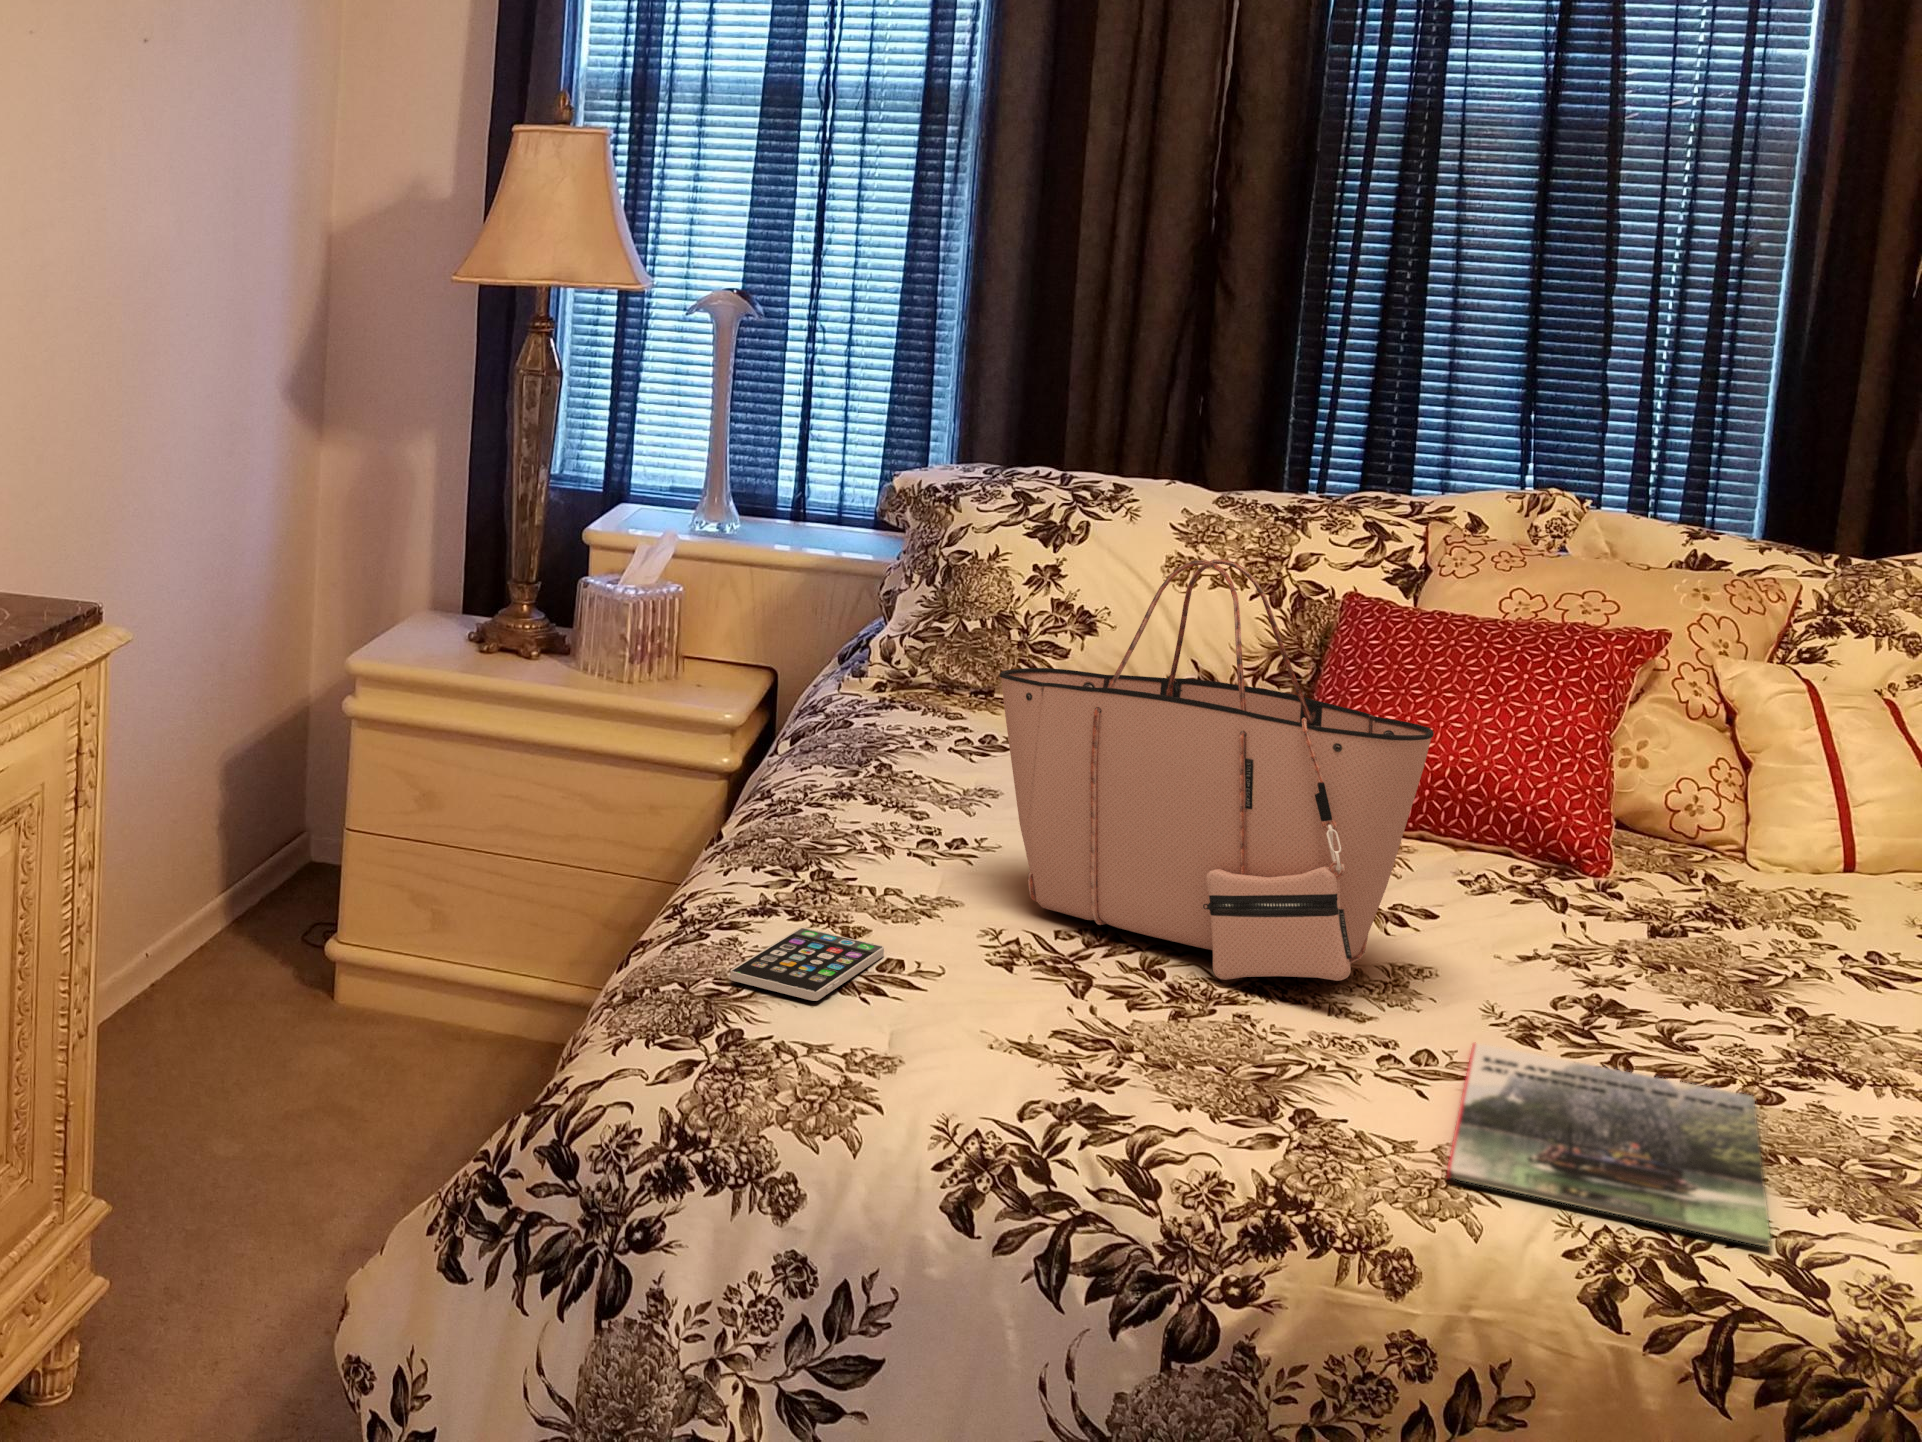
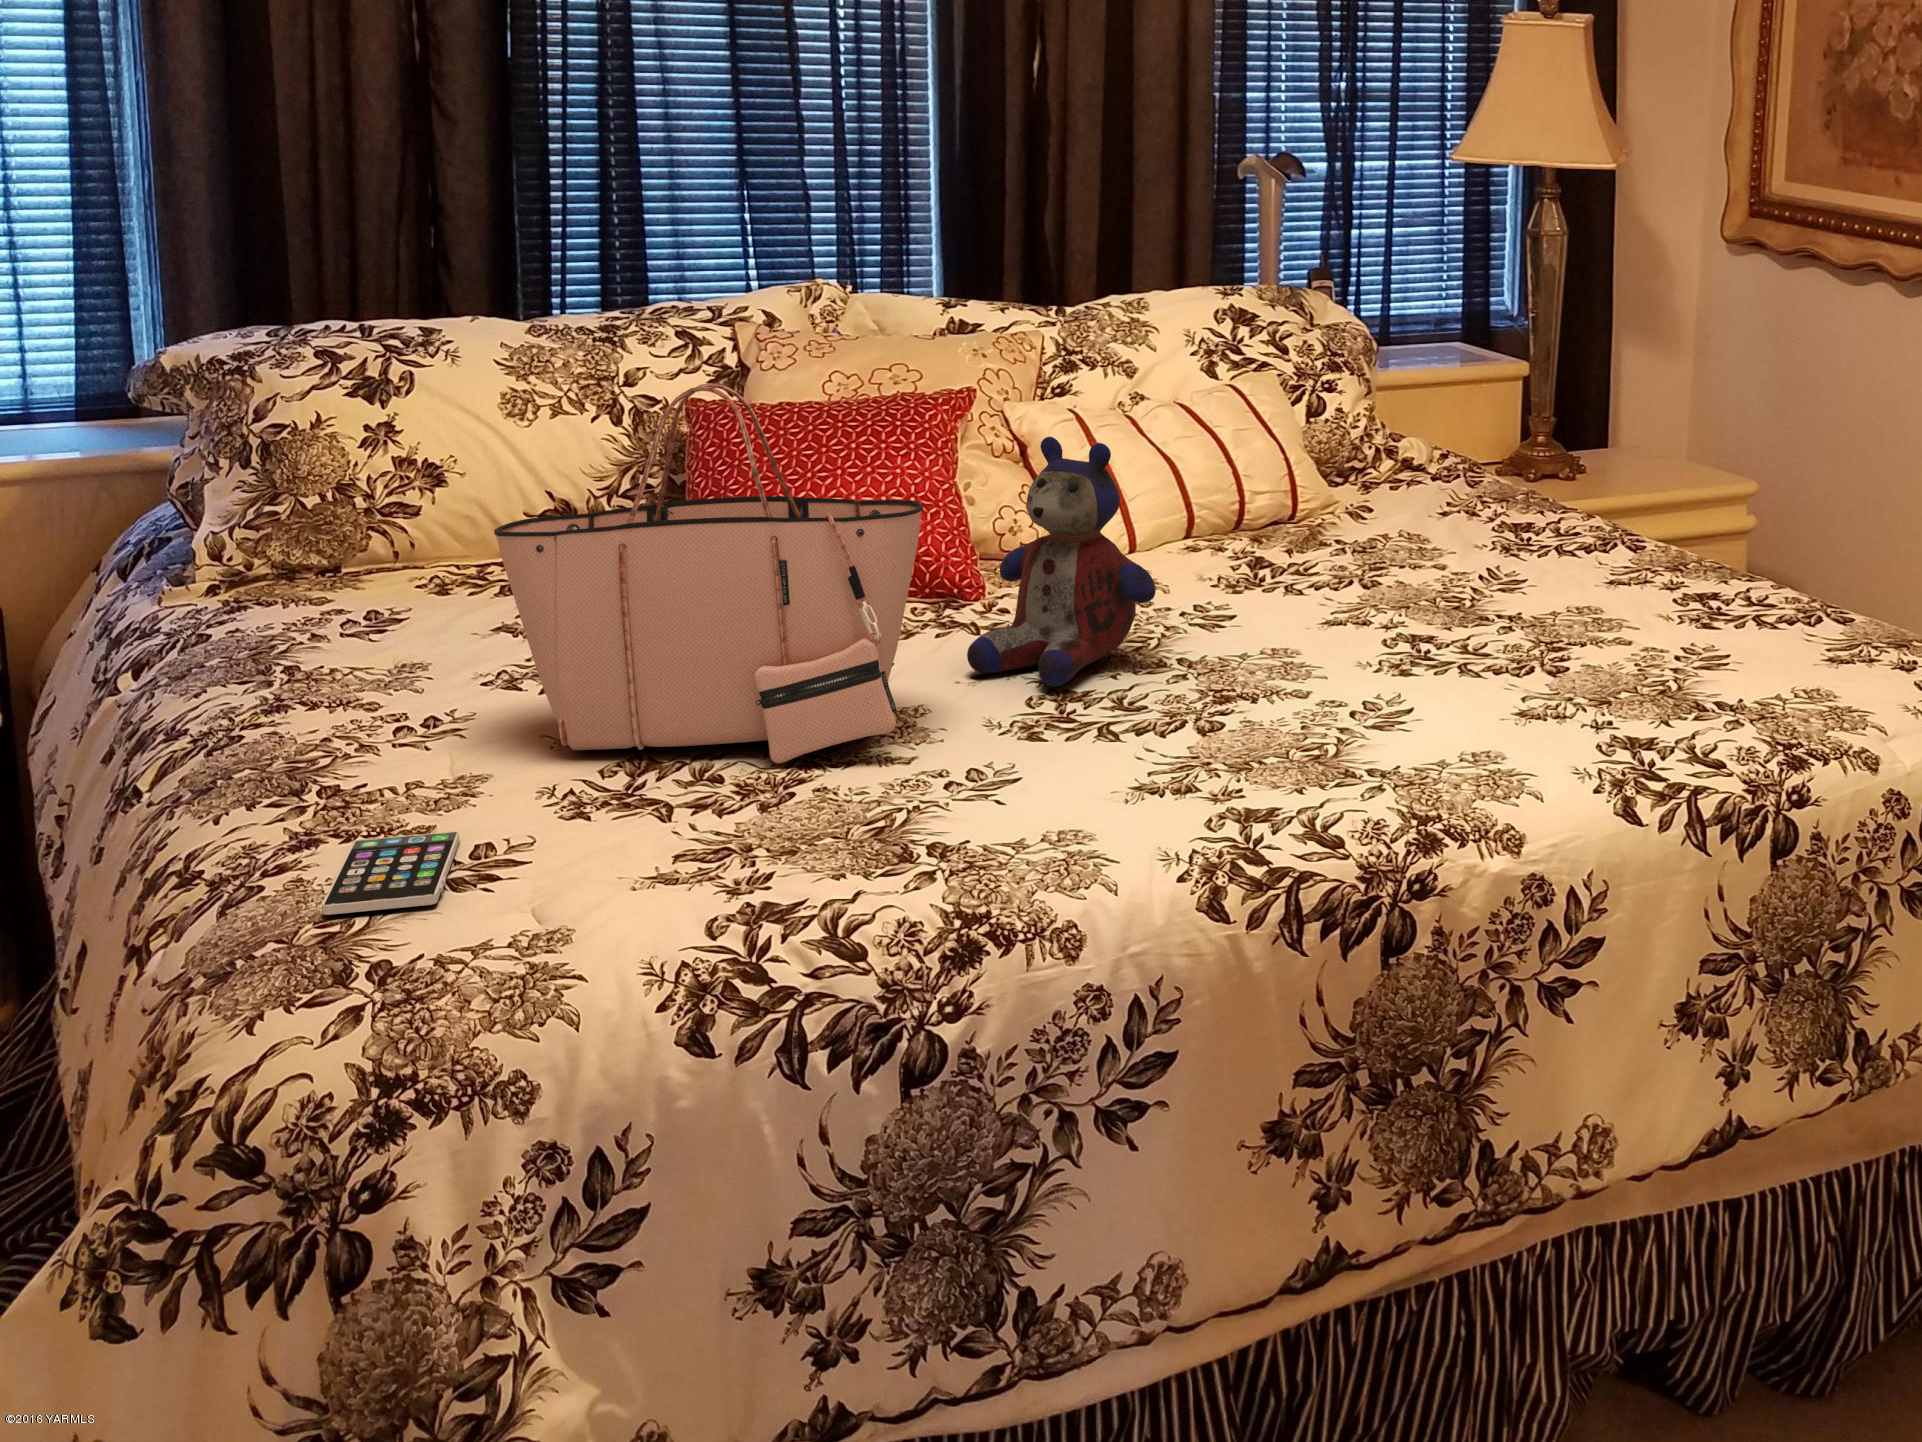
stuffed bear: none [1512,691,1769,995] -> present [967,437,1156,686]
magazine: present [1447,1042,1771,1247] -> none [1003,727,1291,856]

